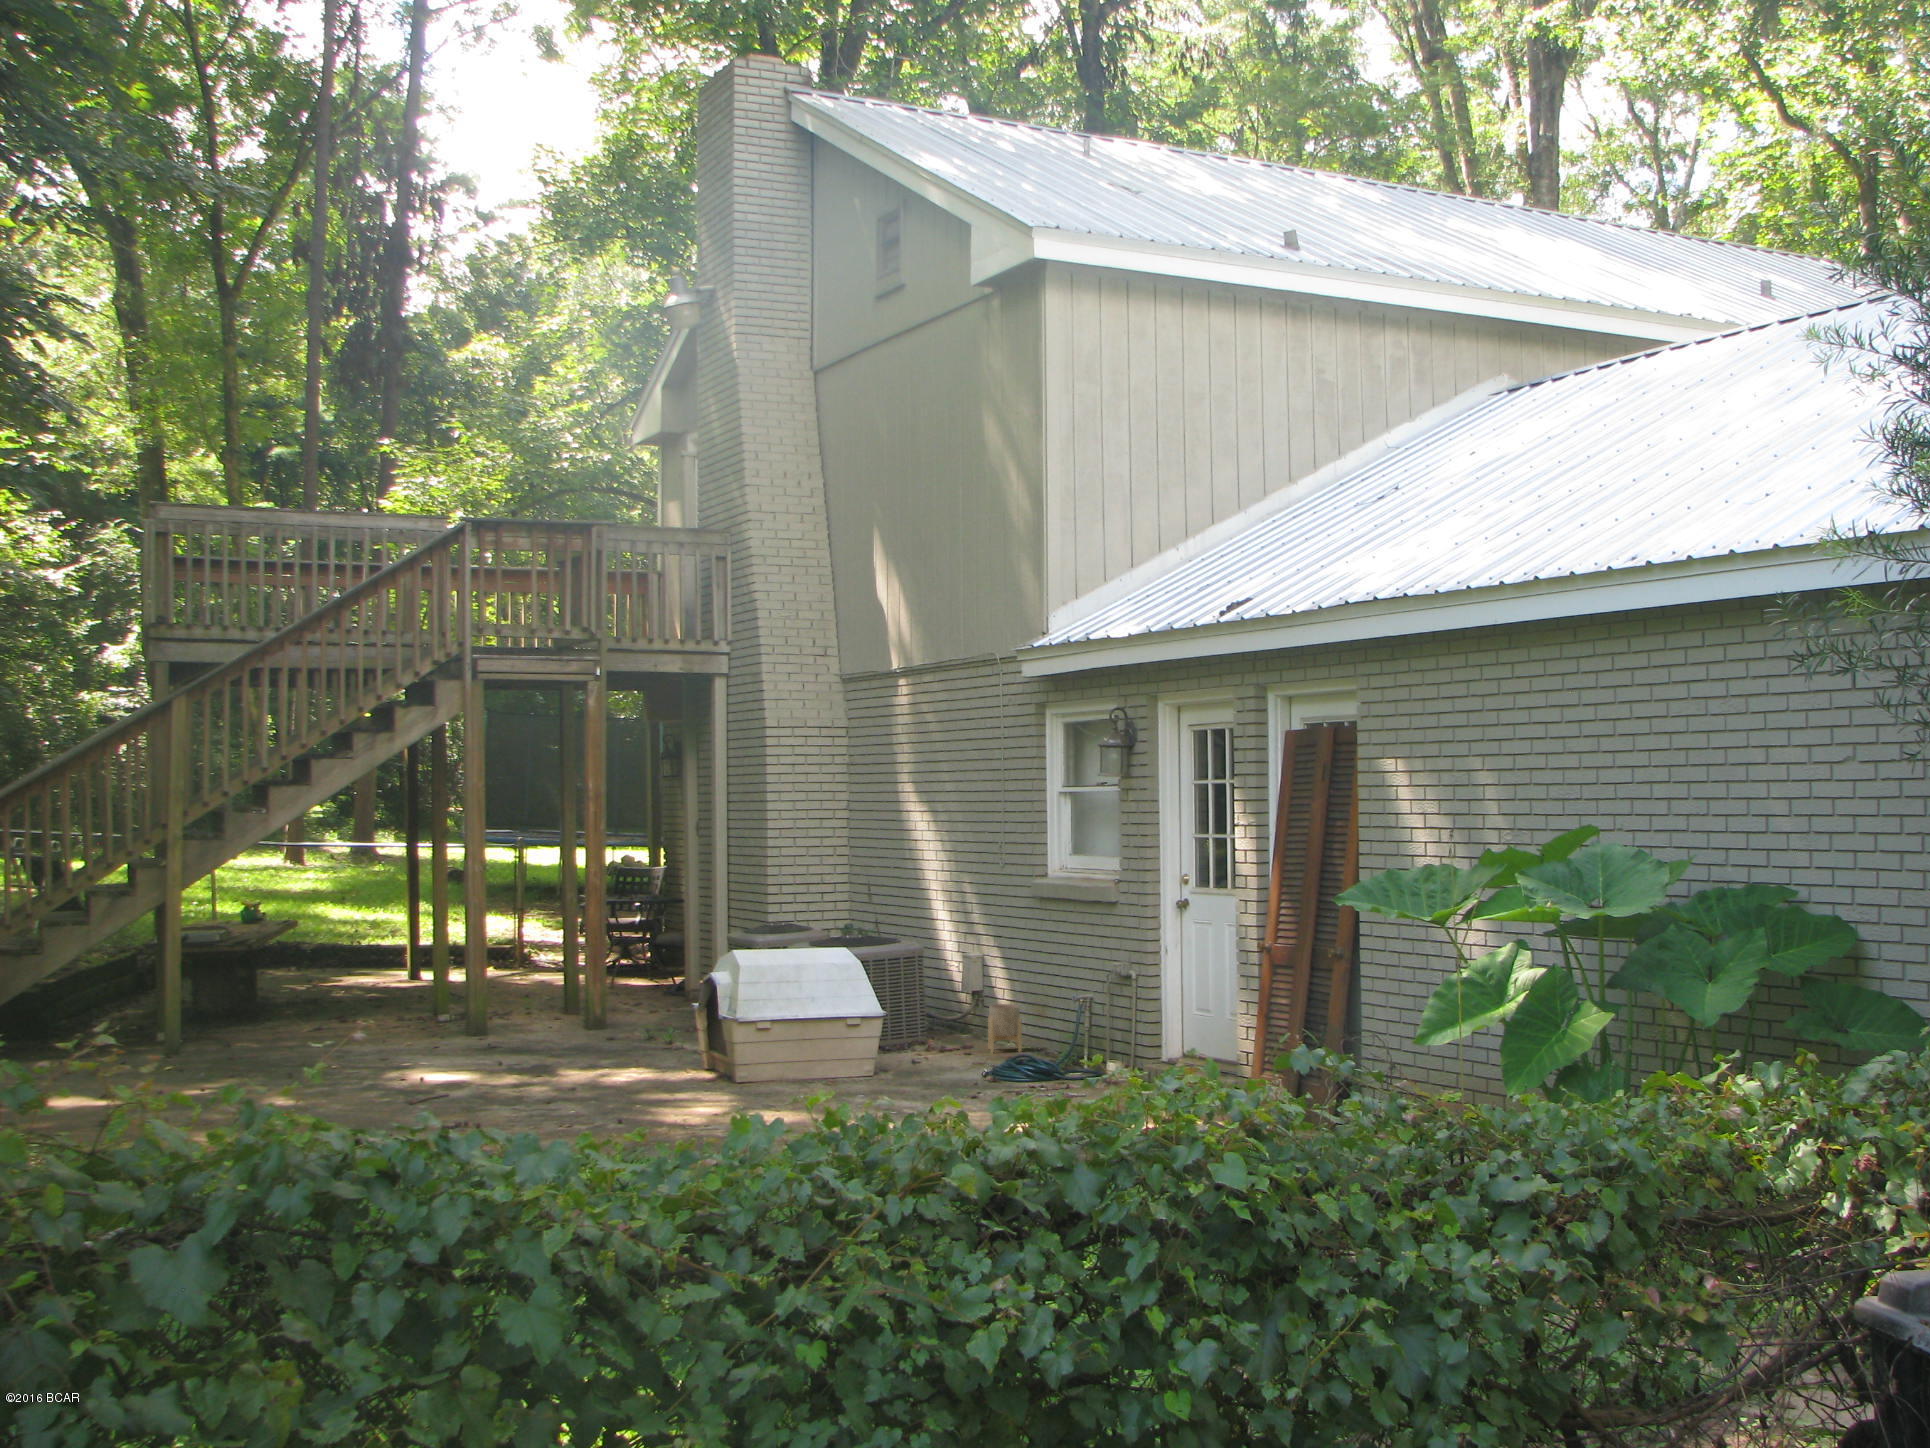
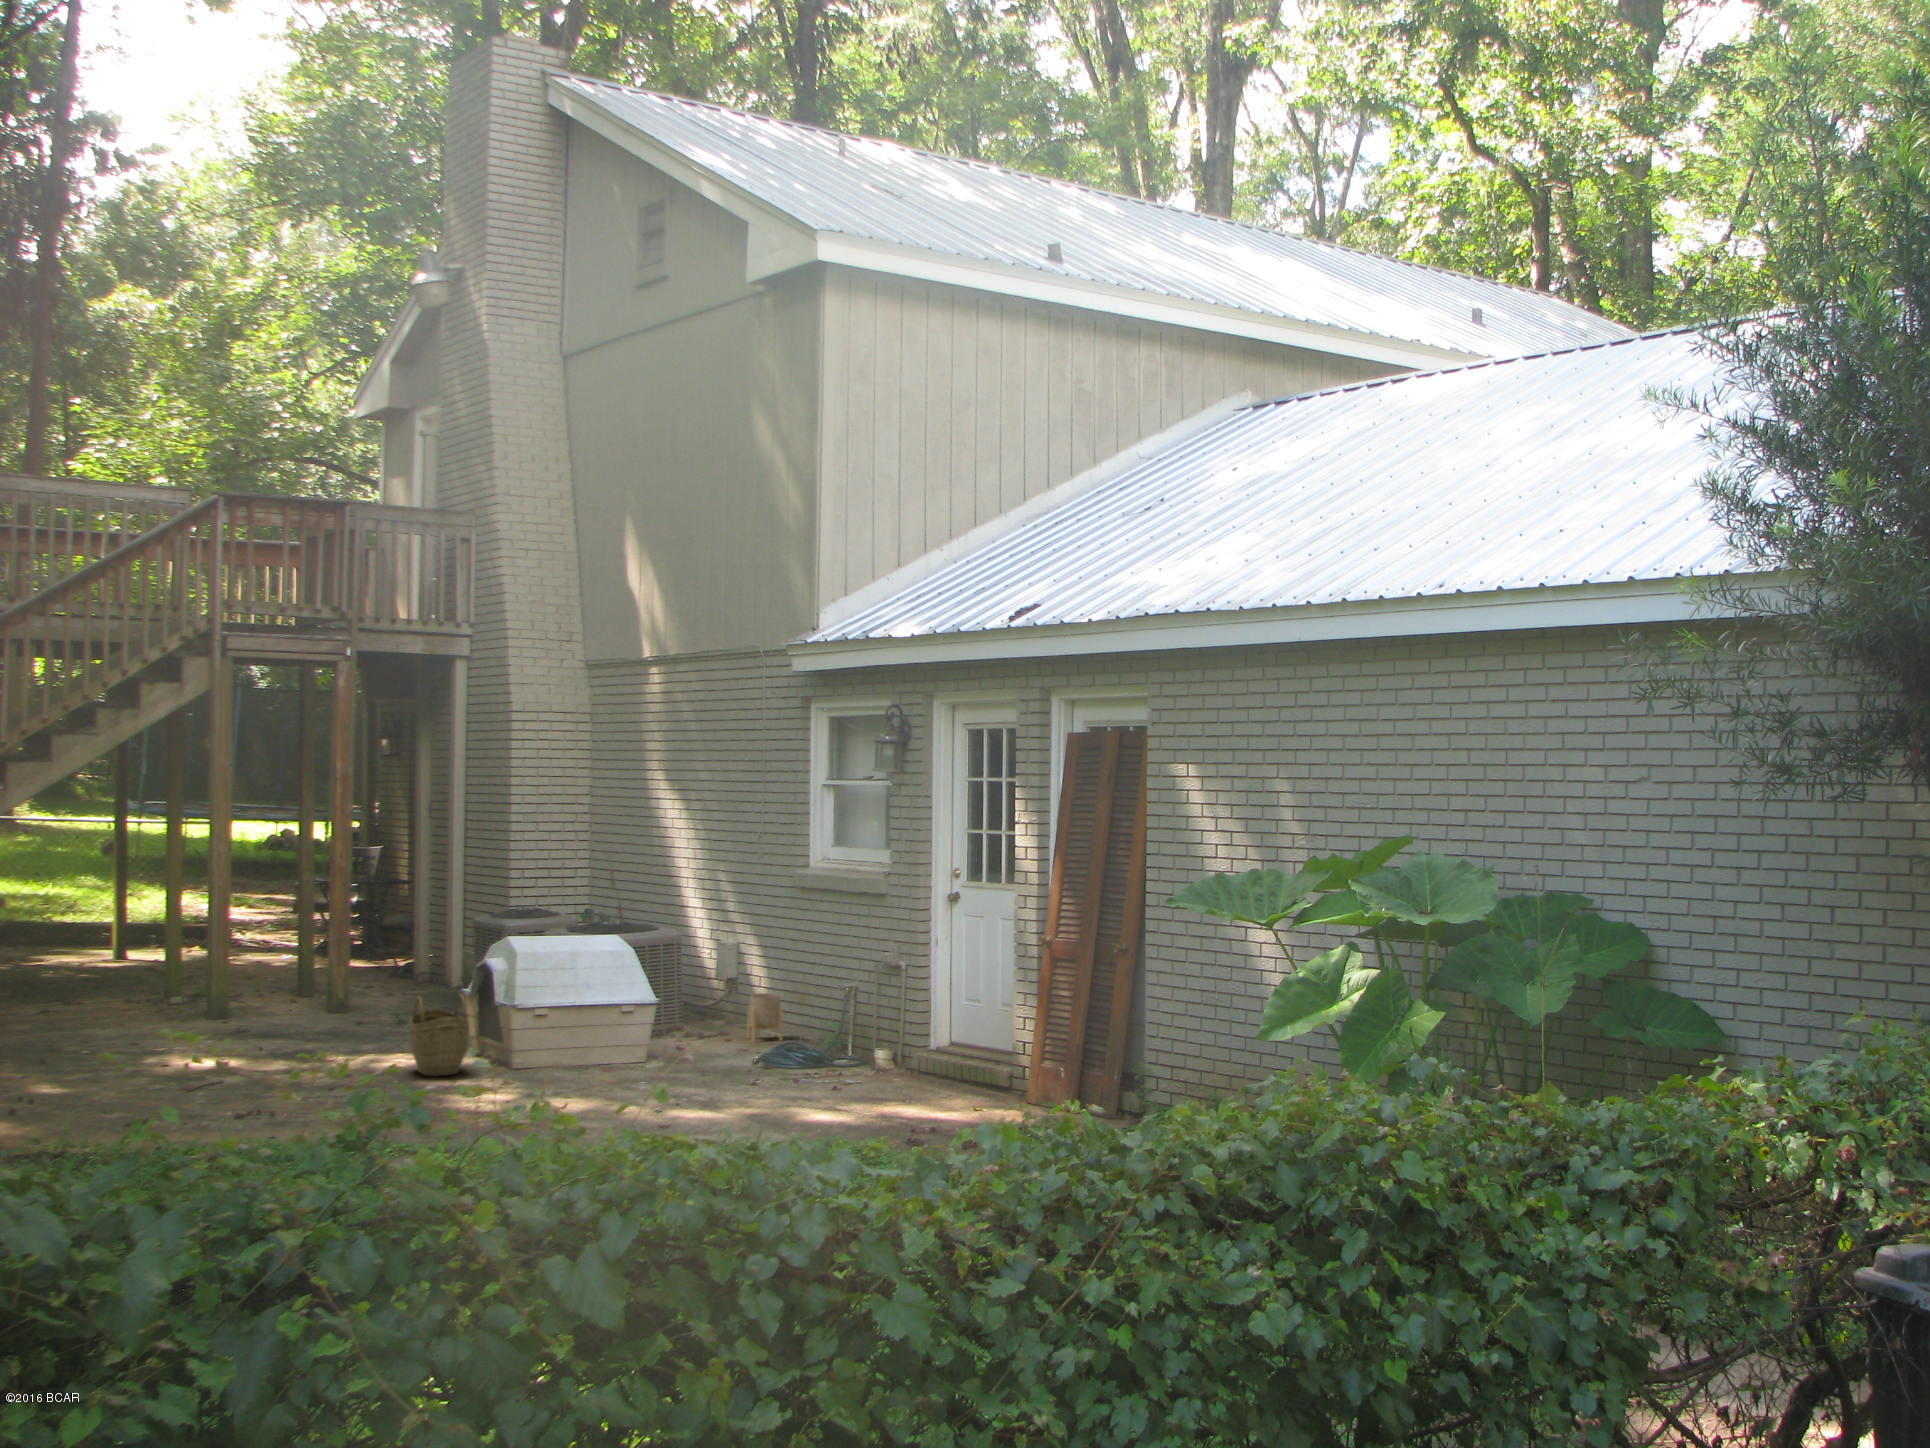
woven basket: none [652,1000,706,1081] -> present [410,994,469,1076]

